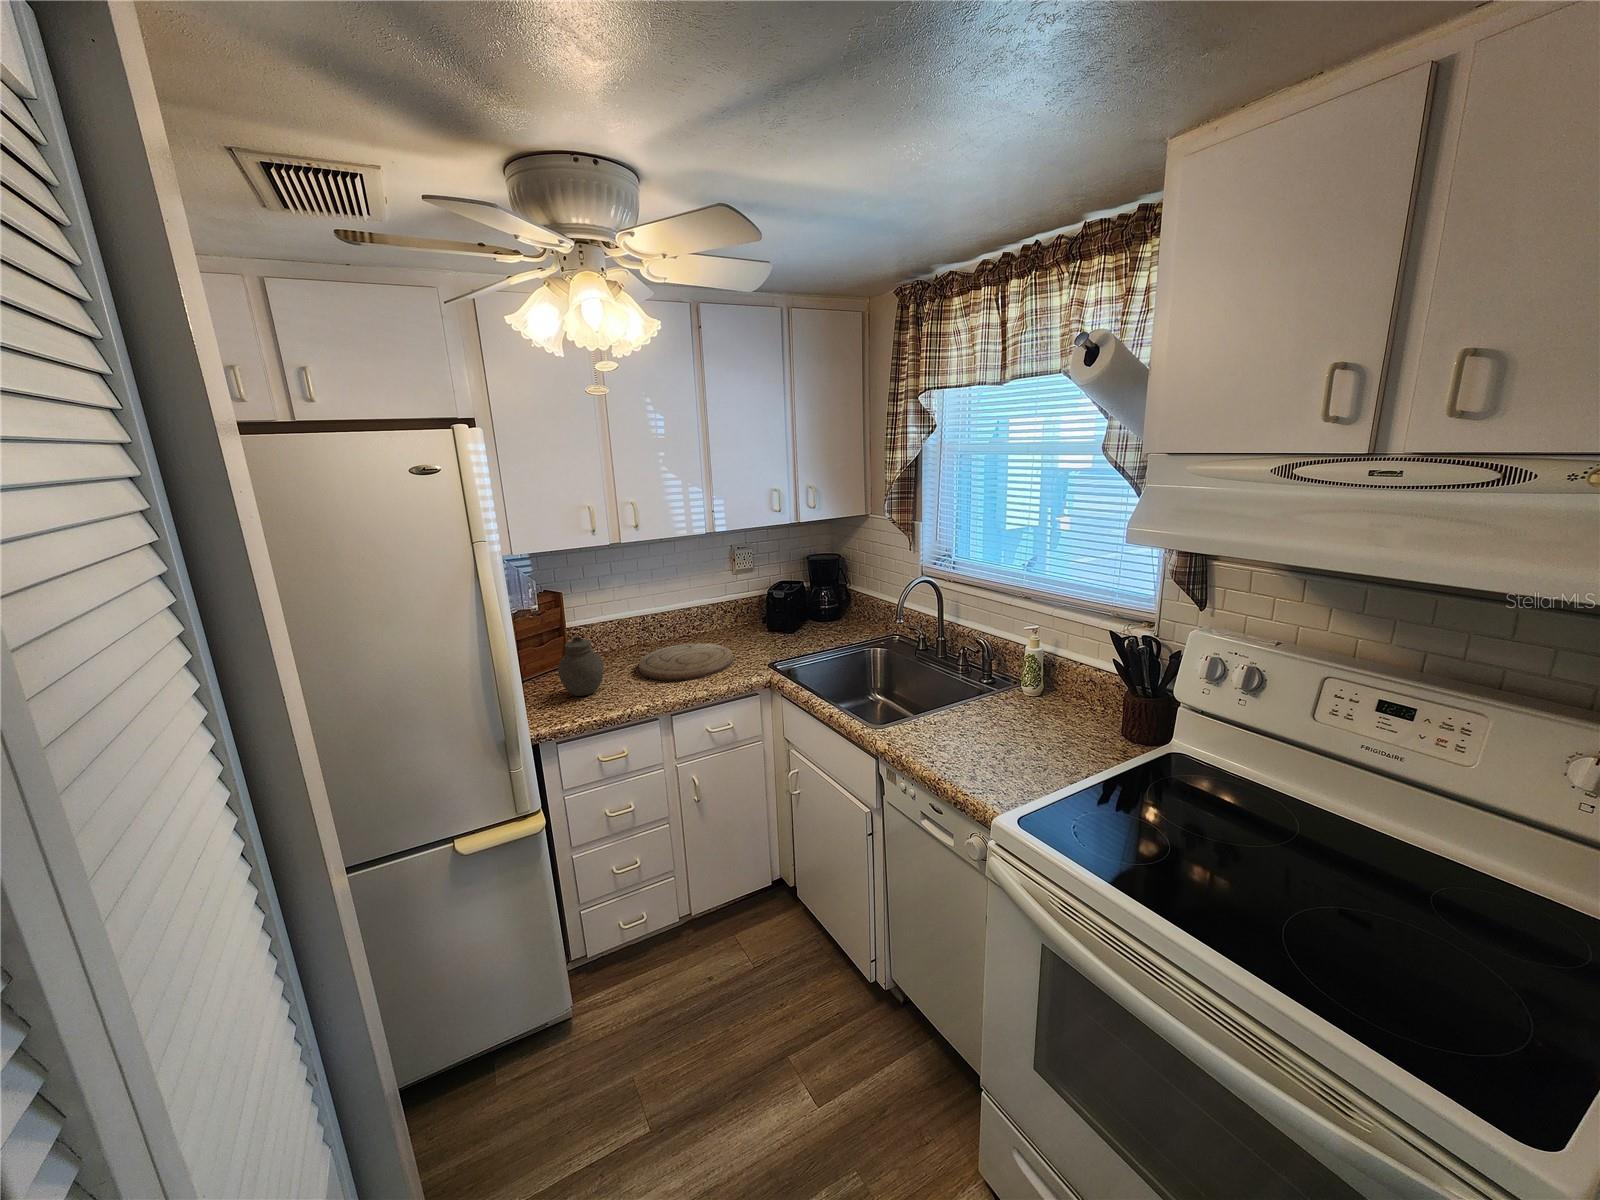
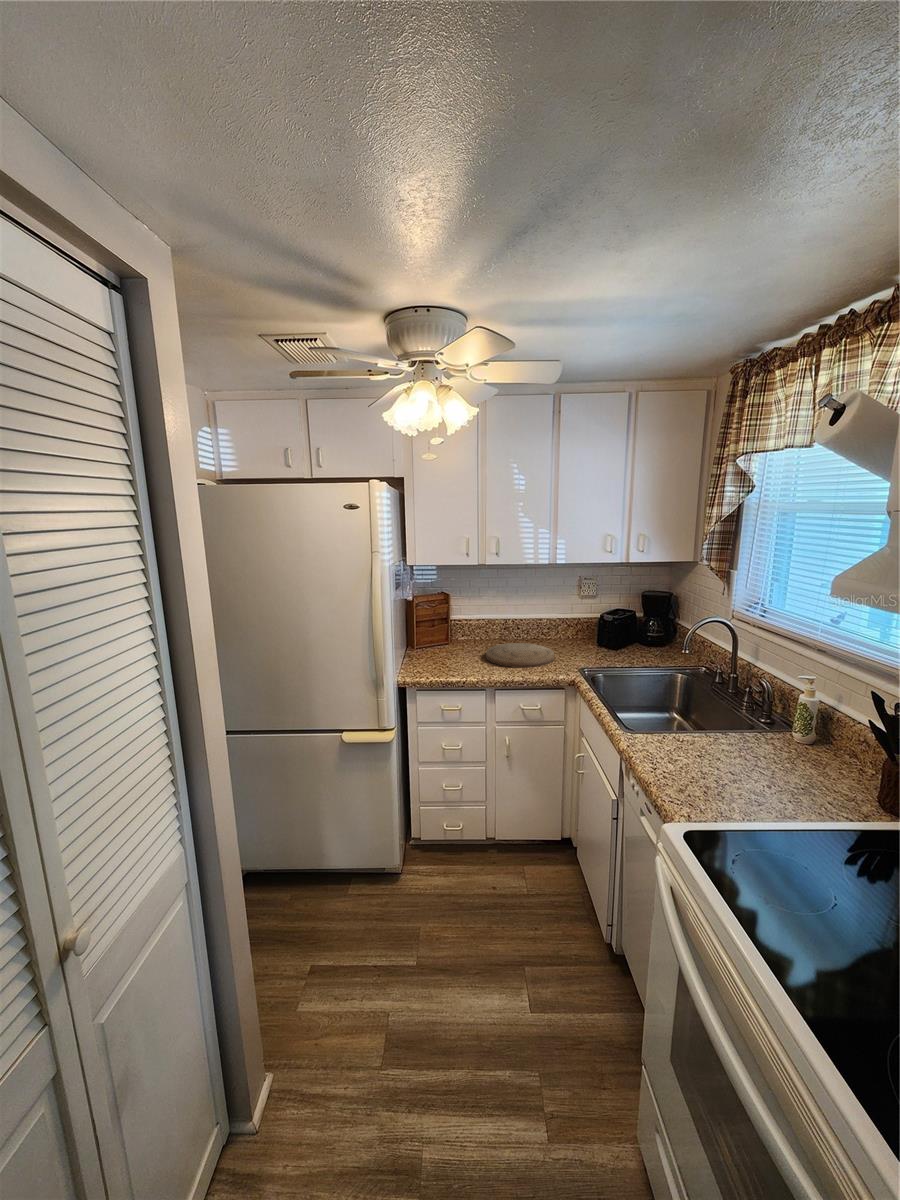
jar: present [558,636,604,696] -> none [430,624,459,664]

